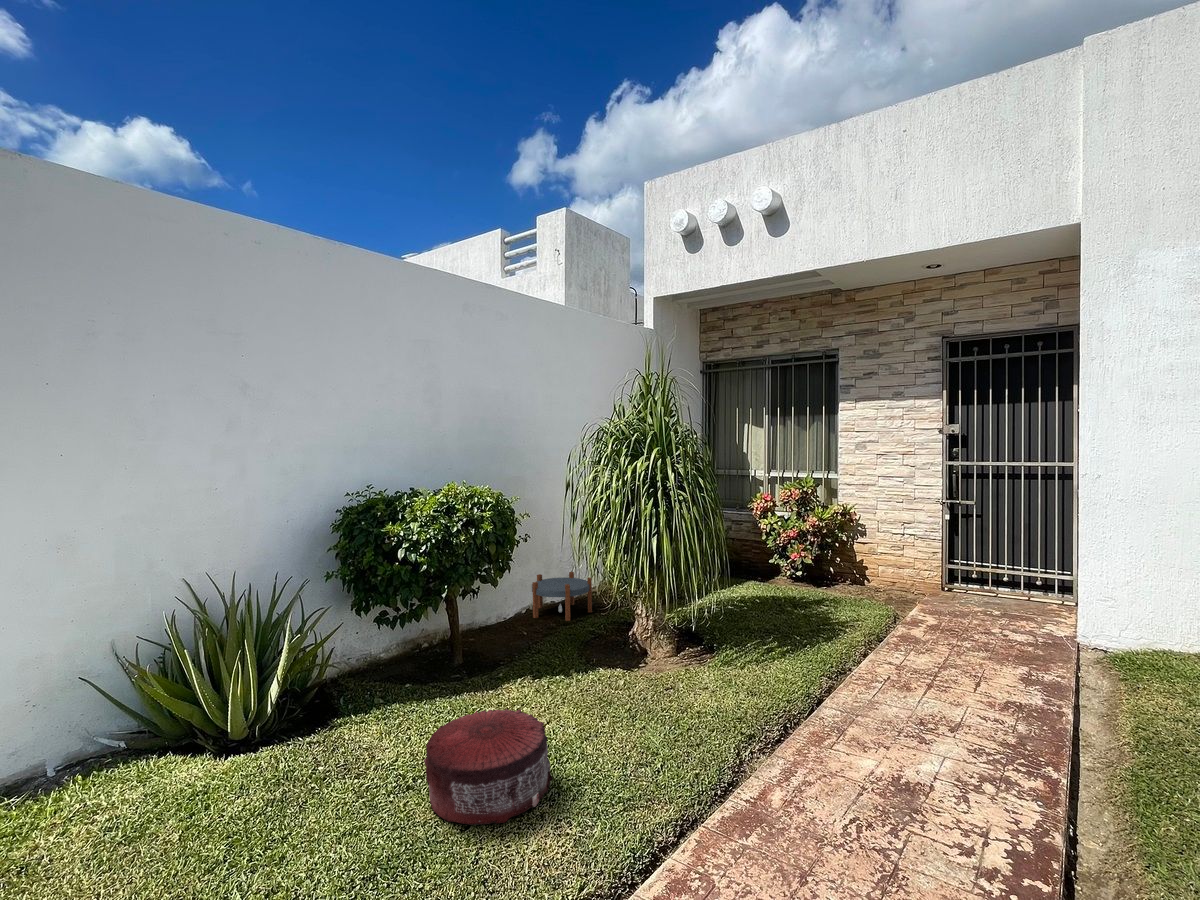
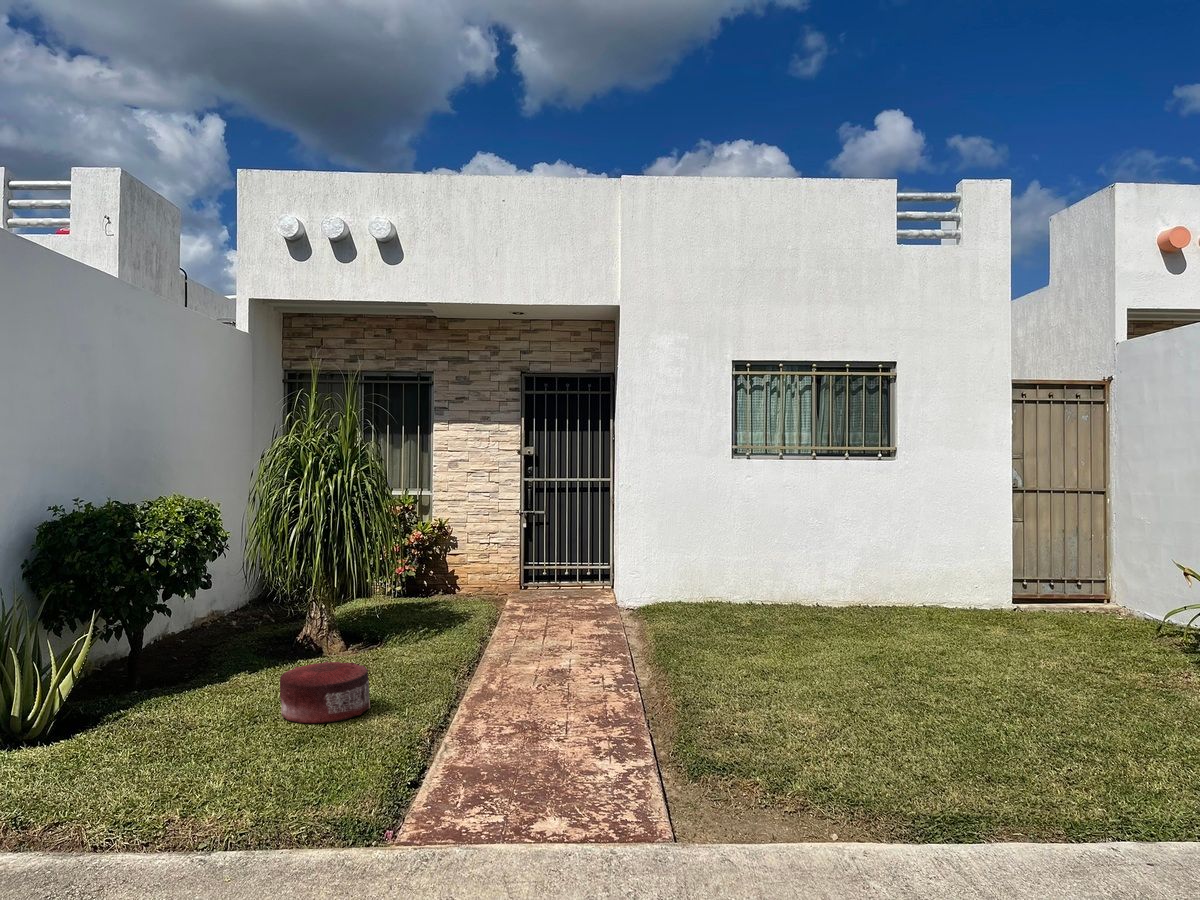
side table: present [532,572,592,621] -> none [158,602,228,651]

